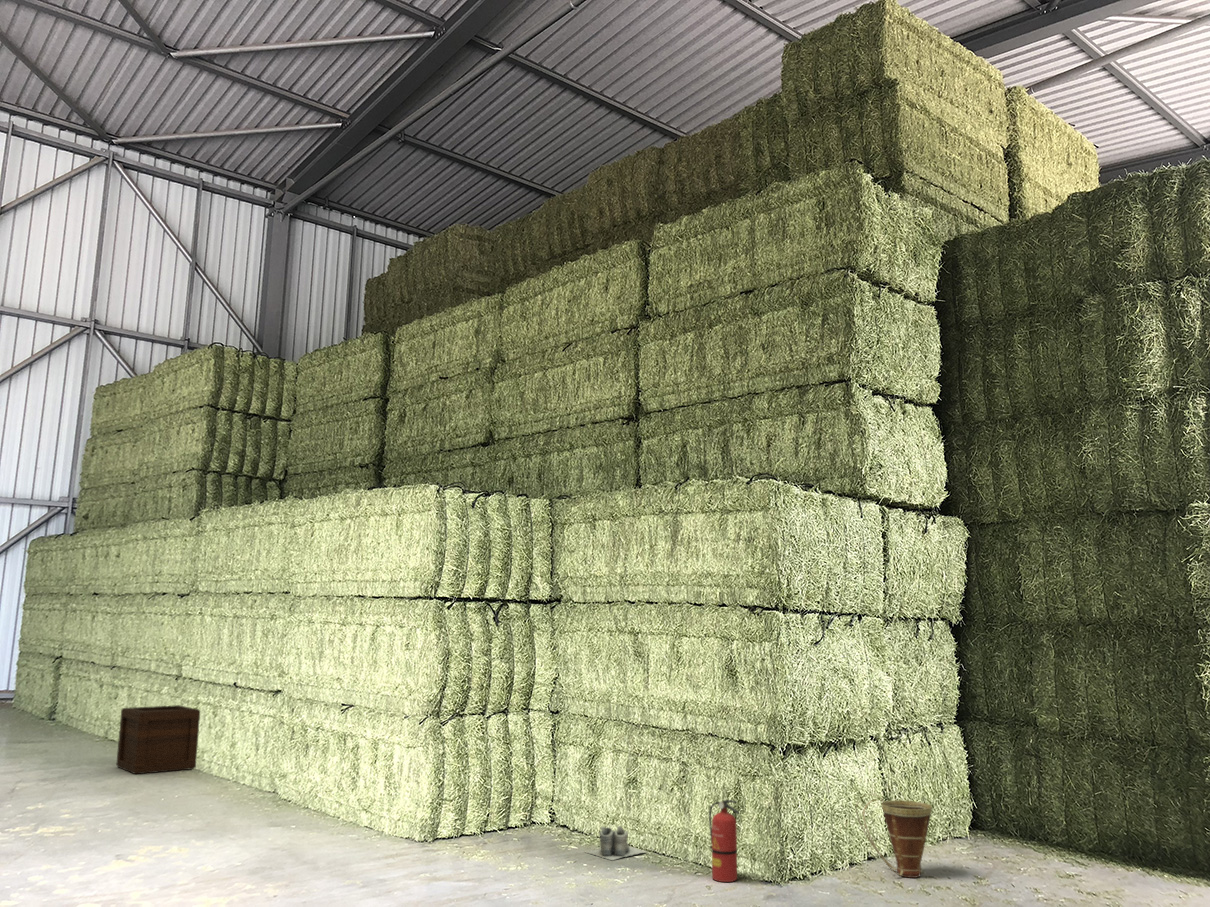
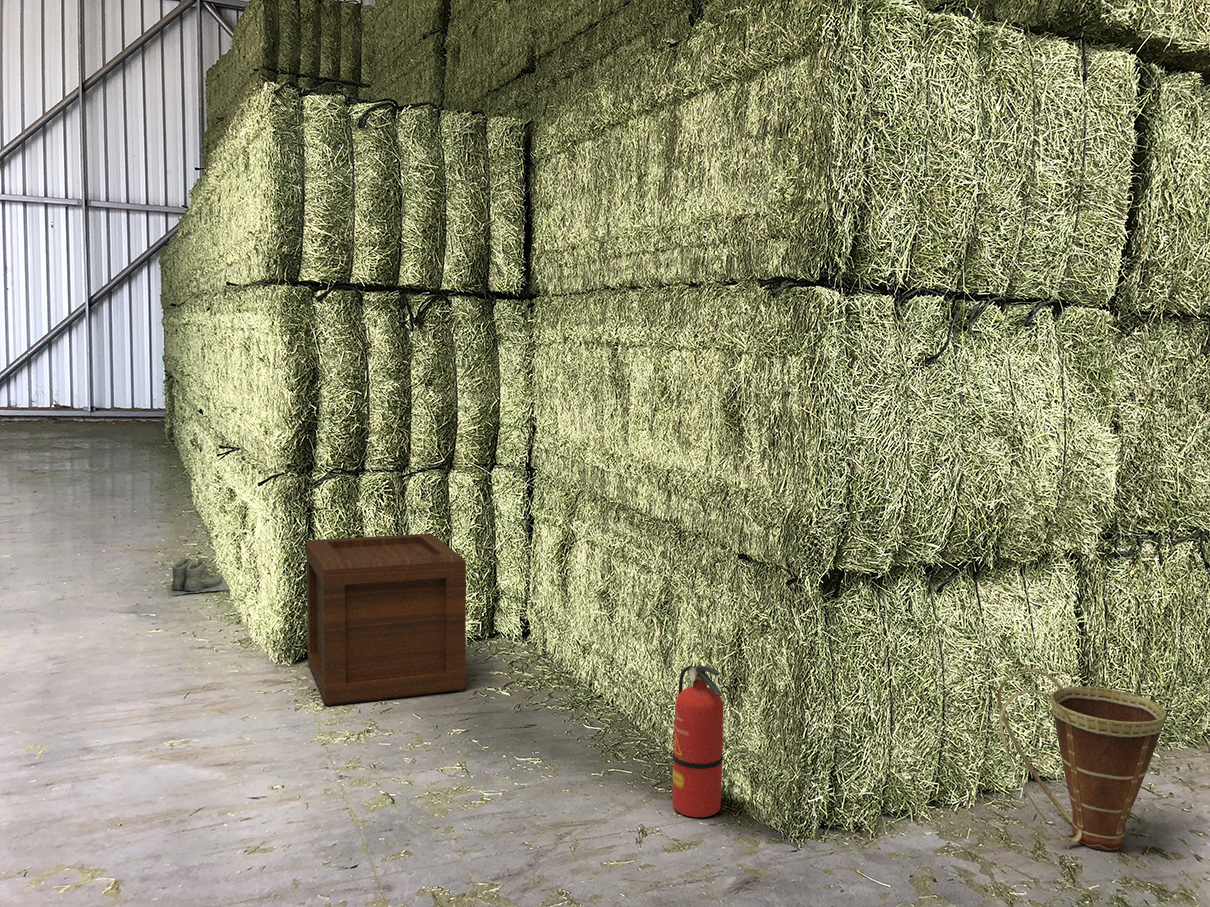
wooden crate: present [116,705,200,774] -> present [306,533,466,705]
boots: present [586,826,645,860] -> present [167,558,229,596]

